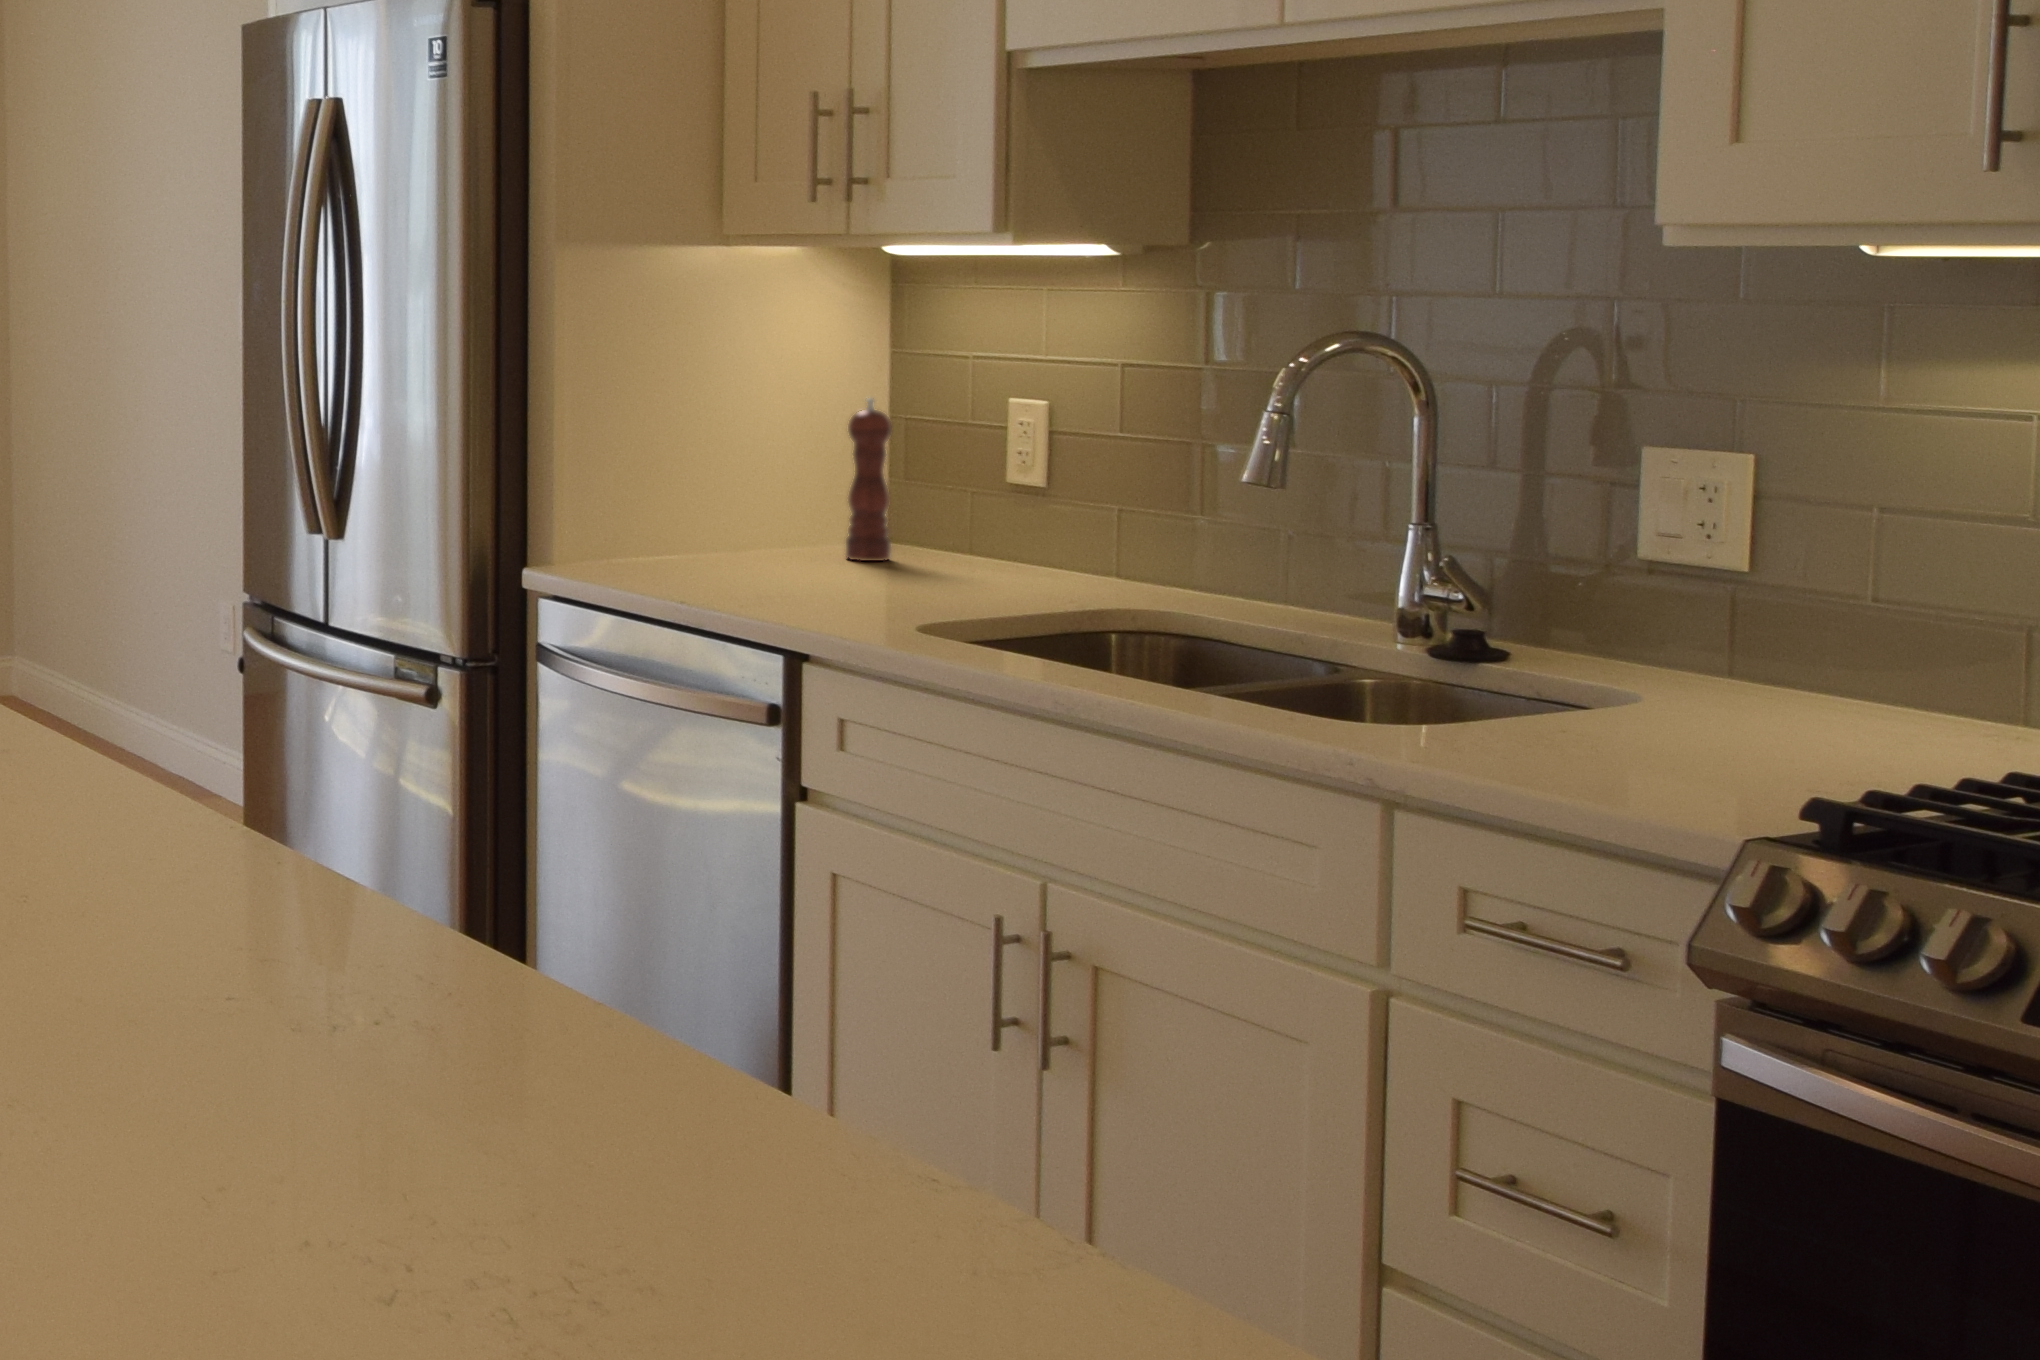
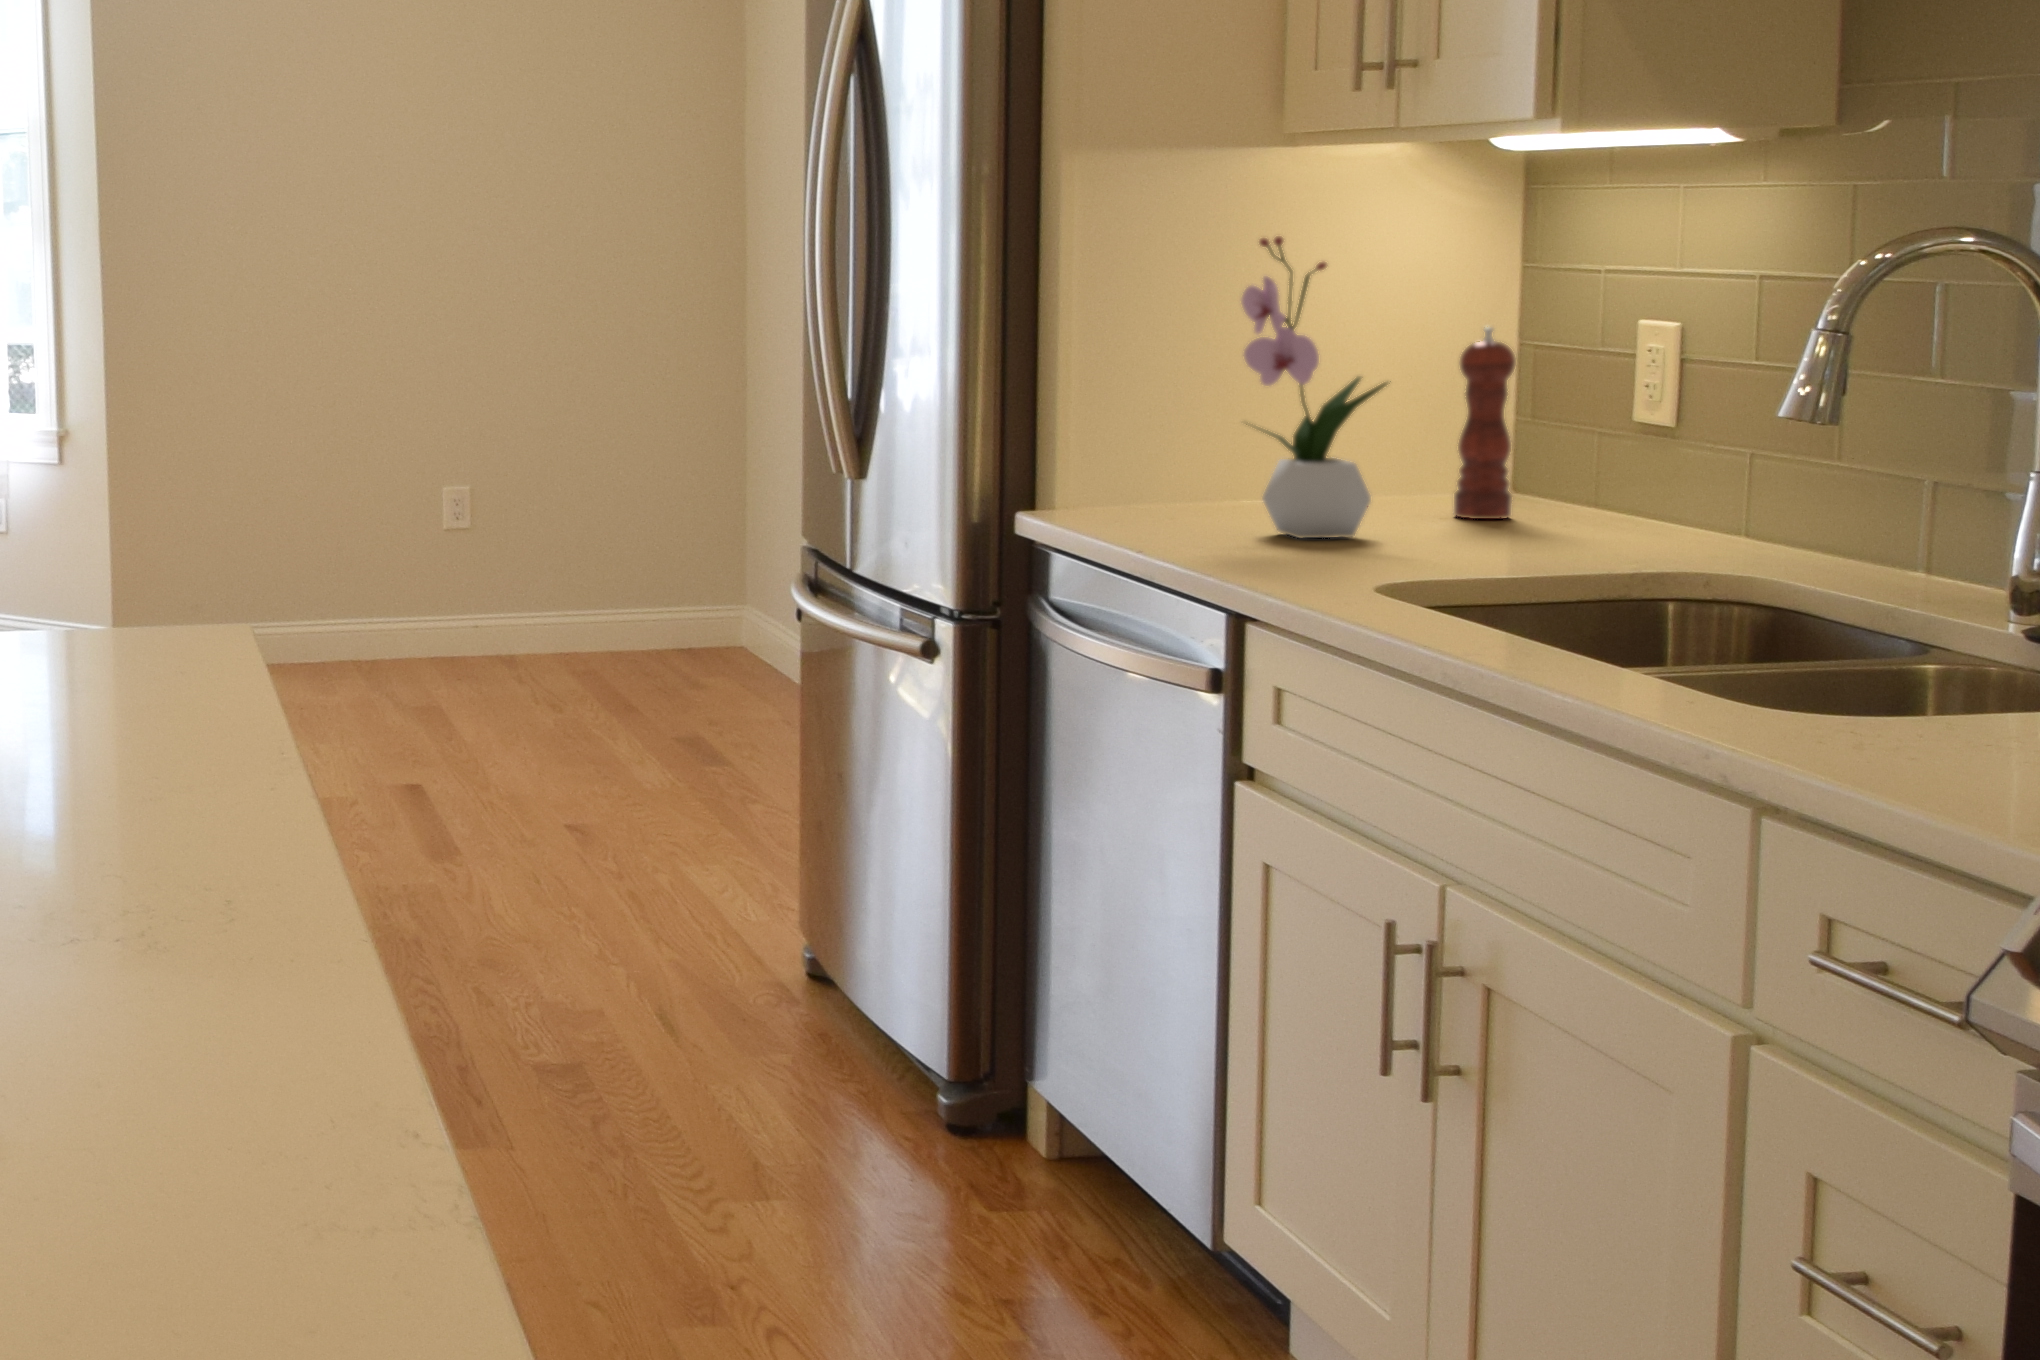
flower arrangement: none [713,321,838,584] -> present [1241,236,1391,538]

